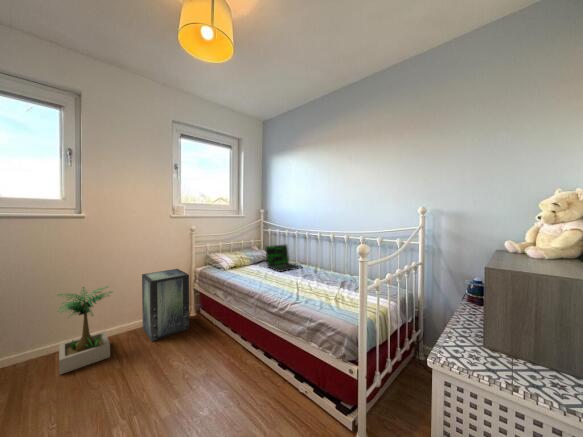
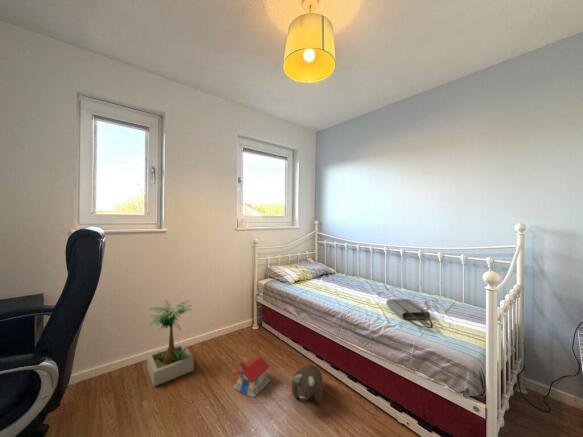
laptop: present [266,245,301,272] -> none [329,258,369,288]
storage box: present [142,269,189,341] -> none [213,282,258,356]
tote bag: none [305,279,337,303] -> present [387,299,433,328]
toy house: none [146,340,188,379] -> present [233,357,270,398]
plush toy: none [200,344,237,380] -> present [292,364,323,403]

